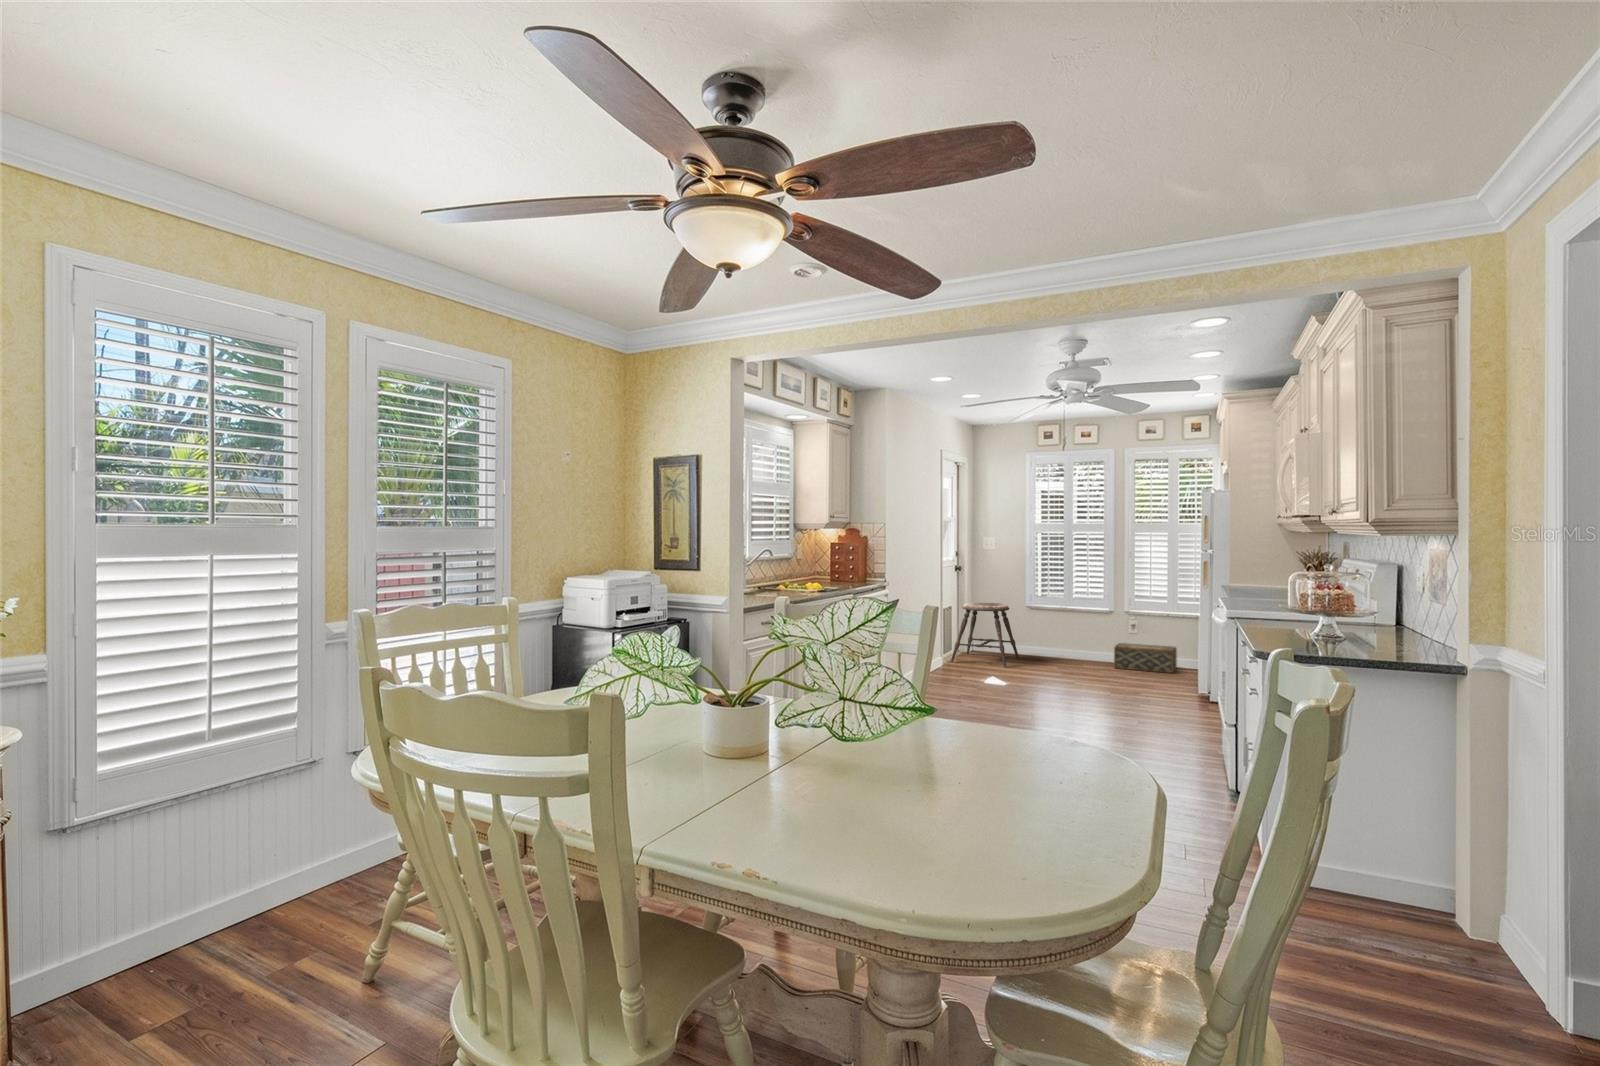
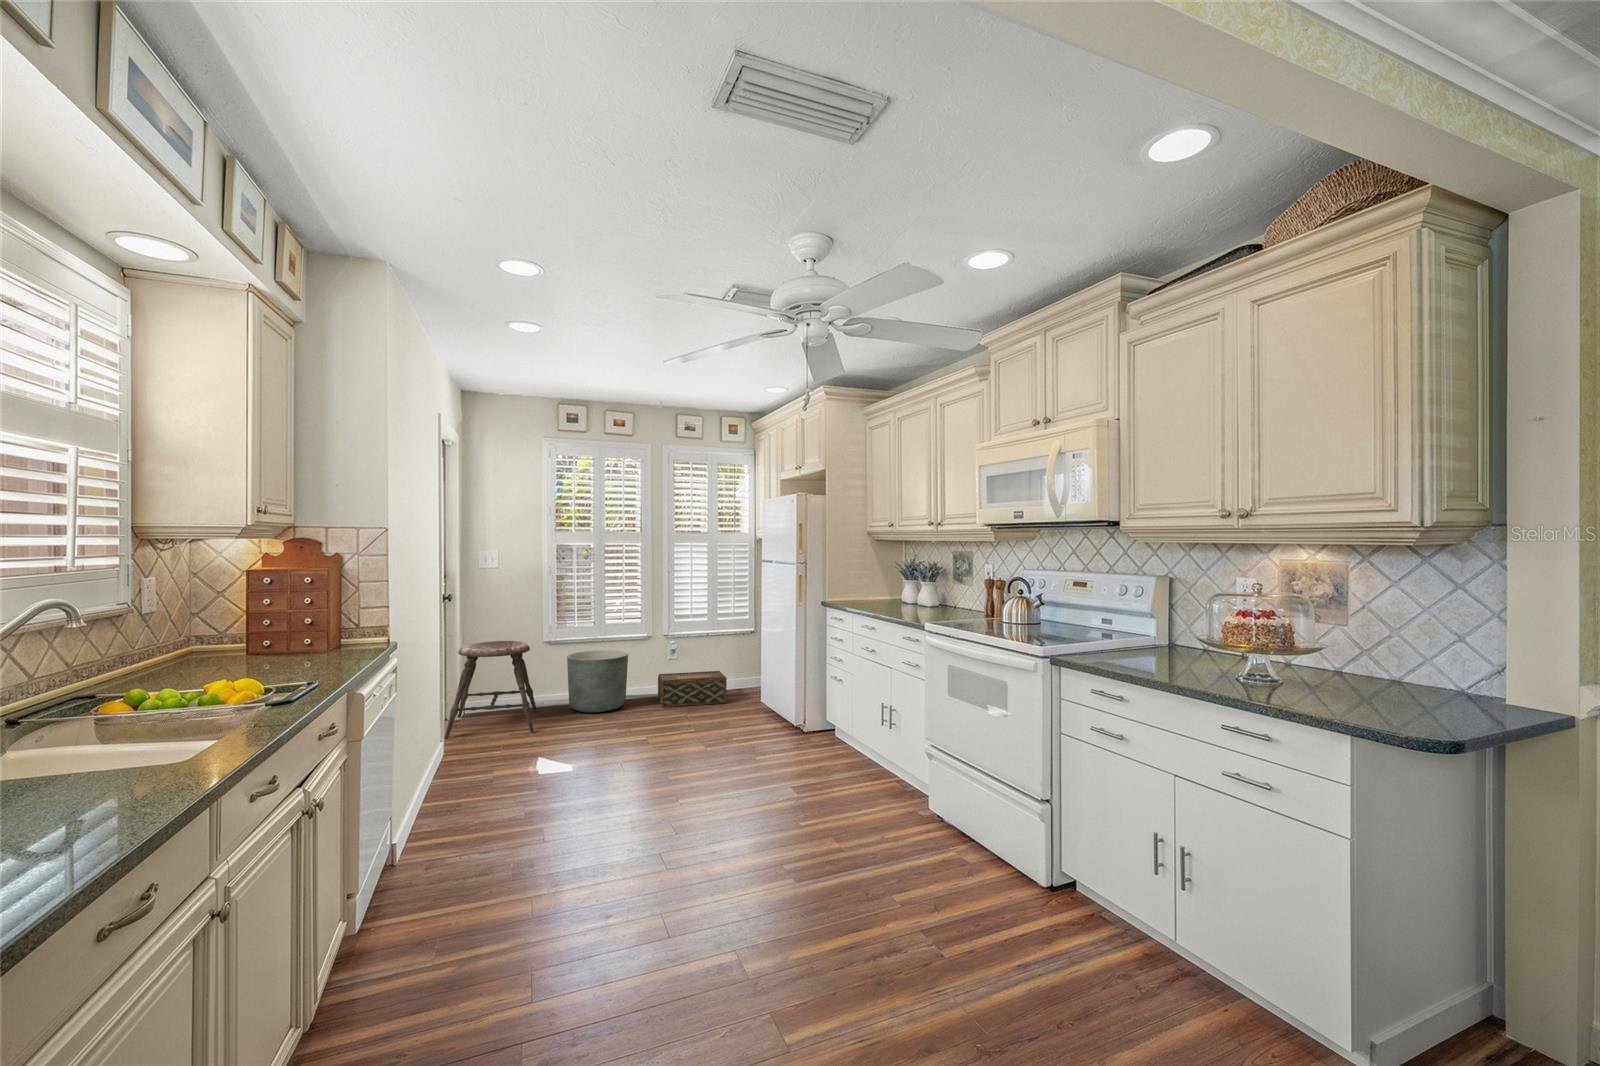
planter: none [1040,618,1088,664] -> present [567,650,628,712]

